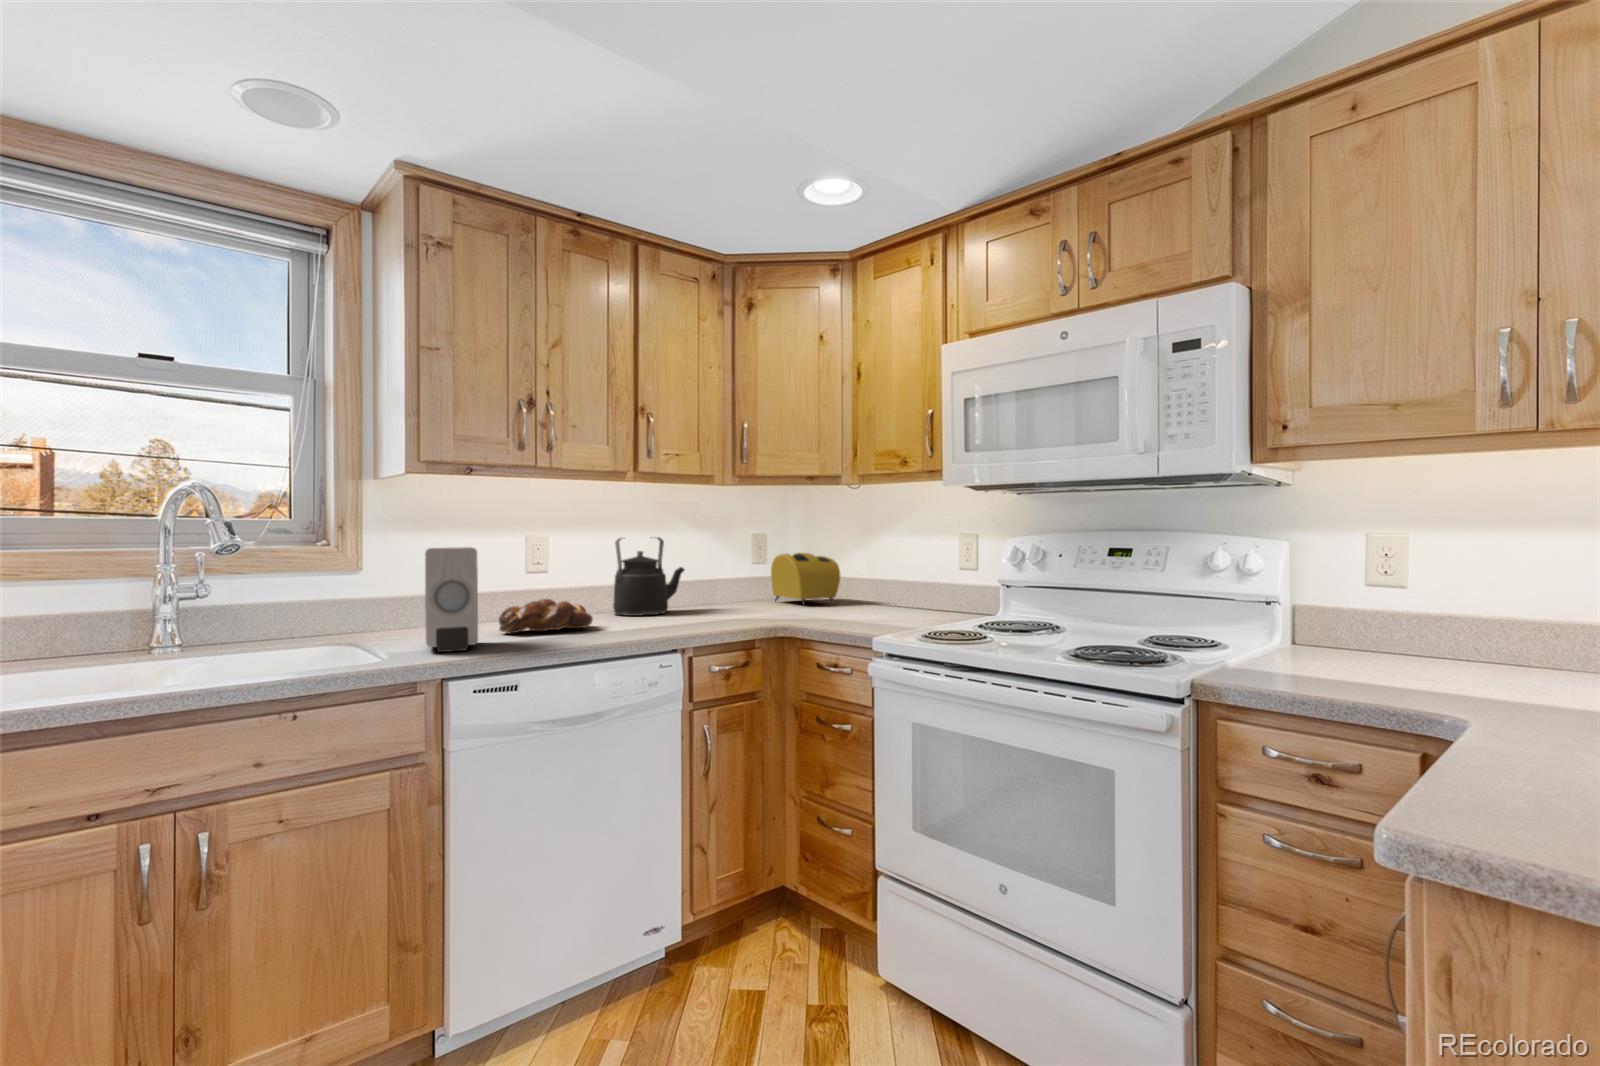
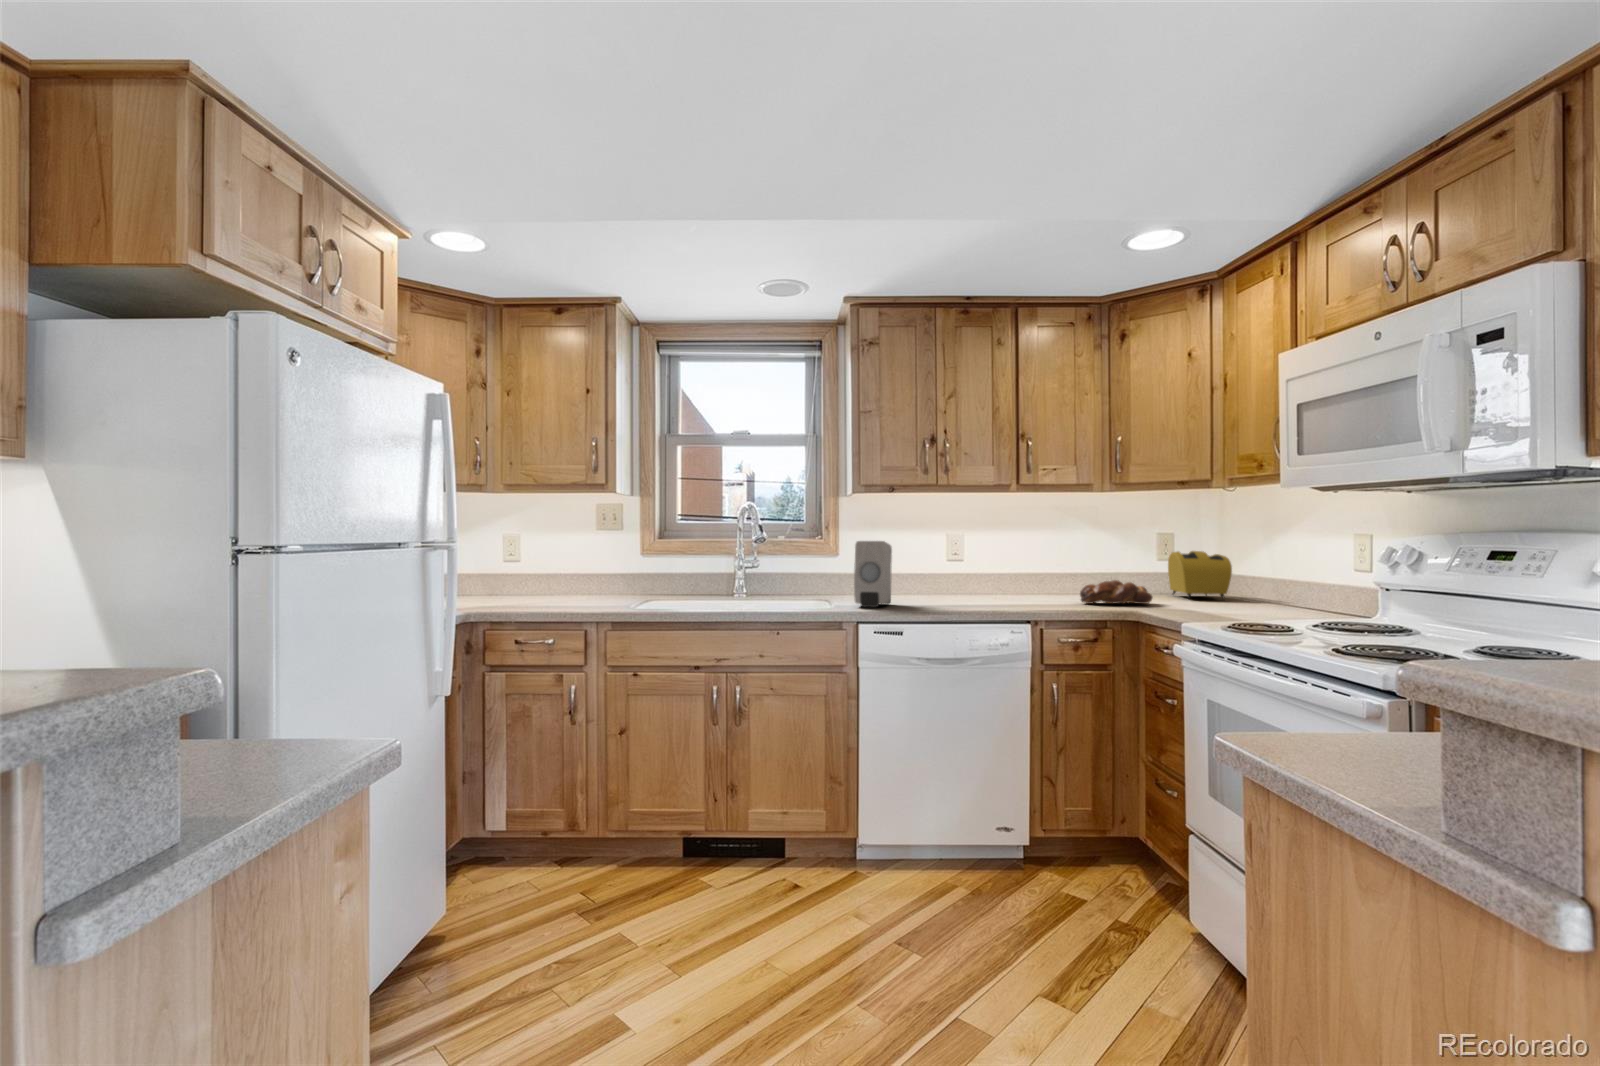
kettle: present [613,537,684,616] -> none [1011,536,1076,598]
bread loaf: present [499,599,593,633] -> present [1080,580,1153,604]

